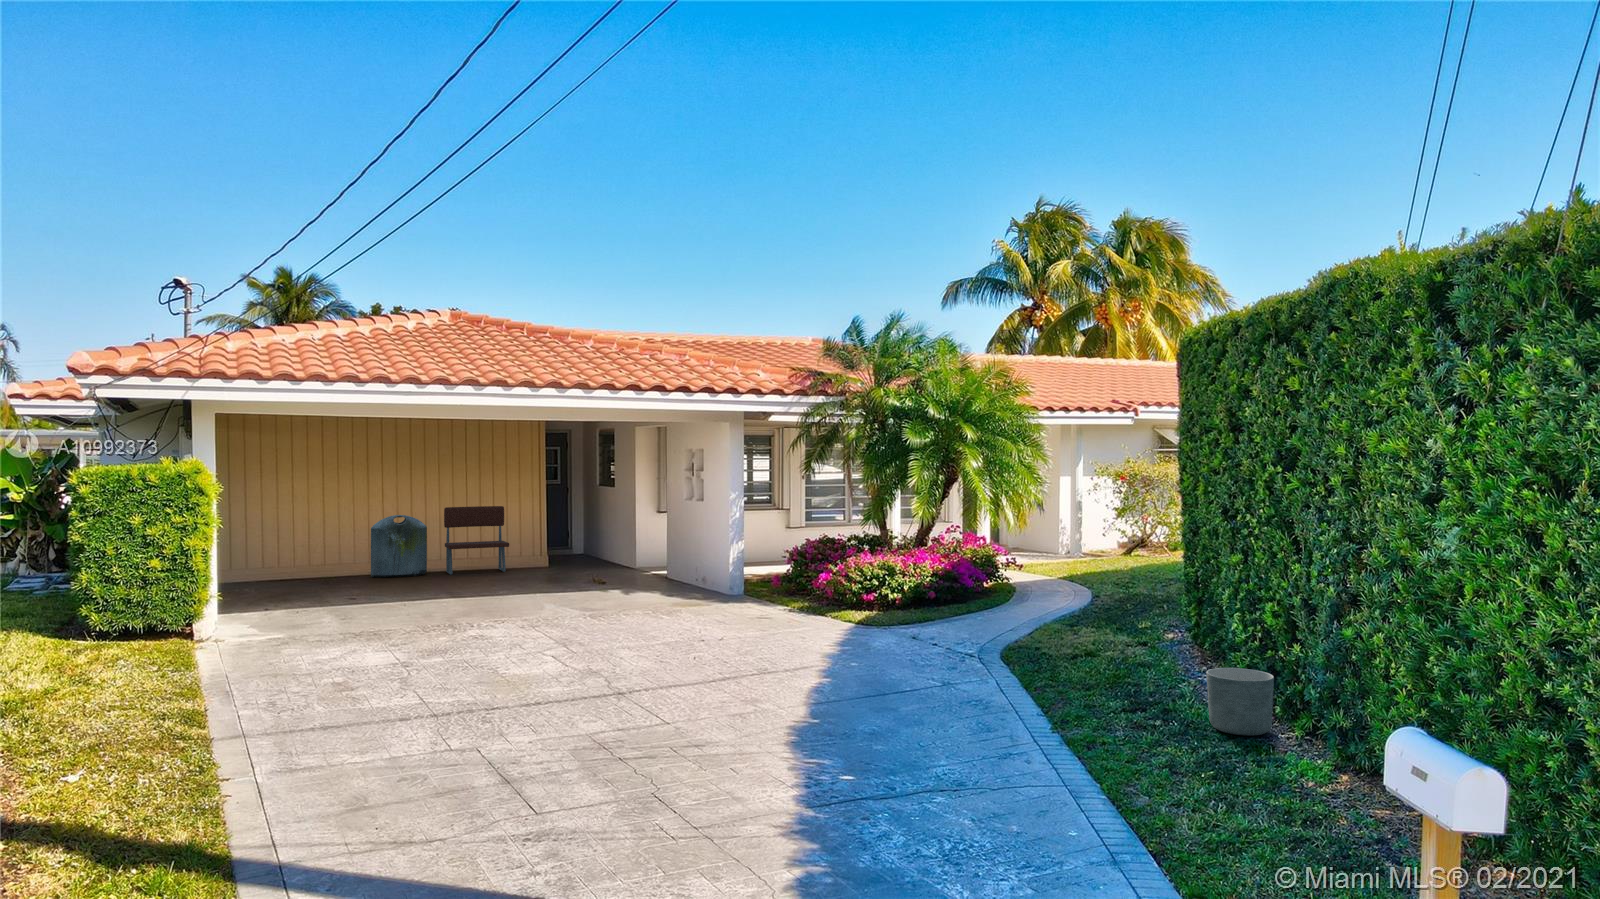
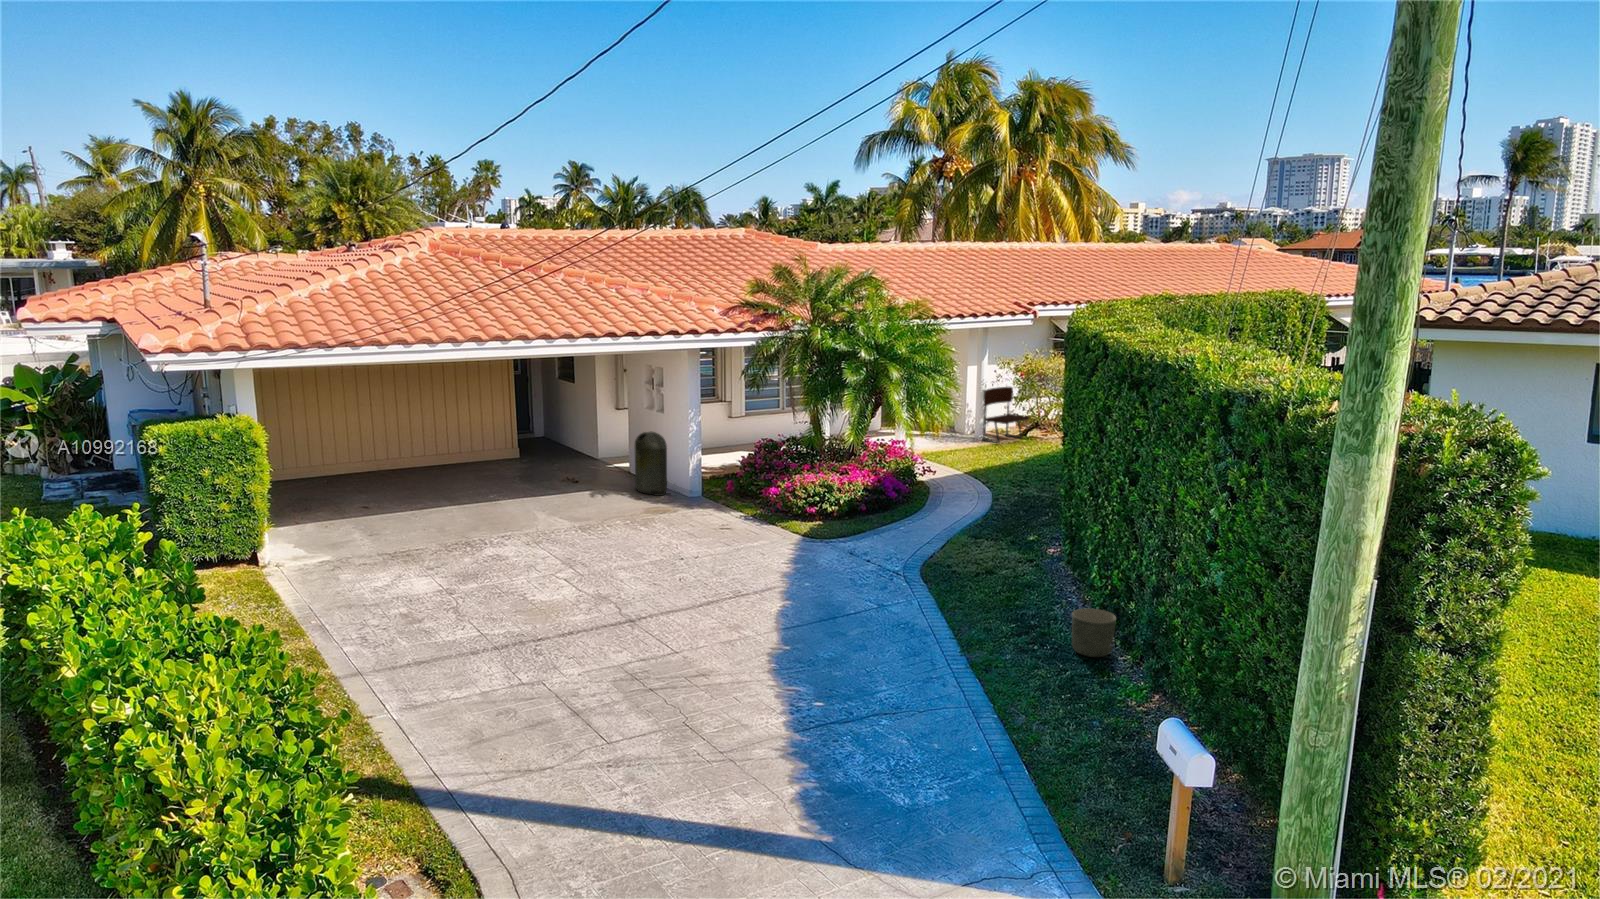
bench: present [444,506,509,575] -> present [983,387,1031,443]
trash can: present [371,515,427,578] -> present [635,431,667,496]

